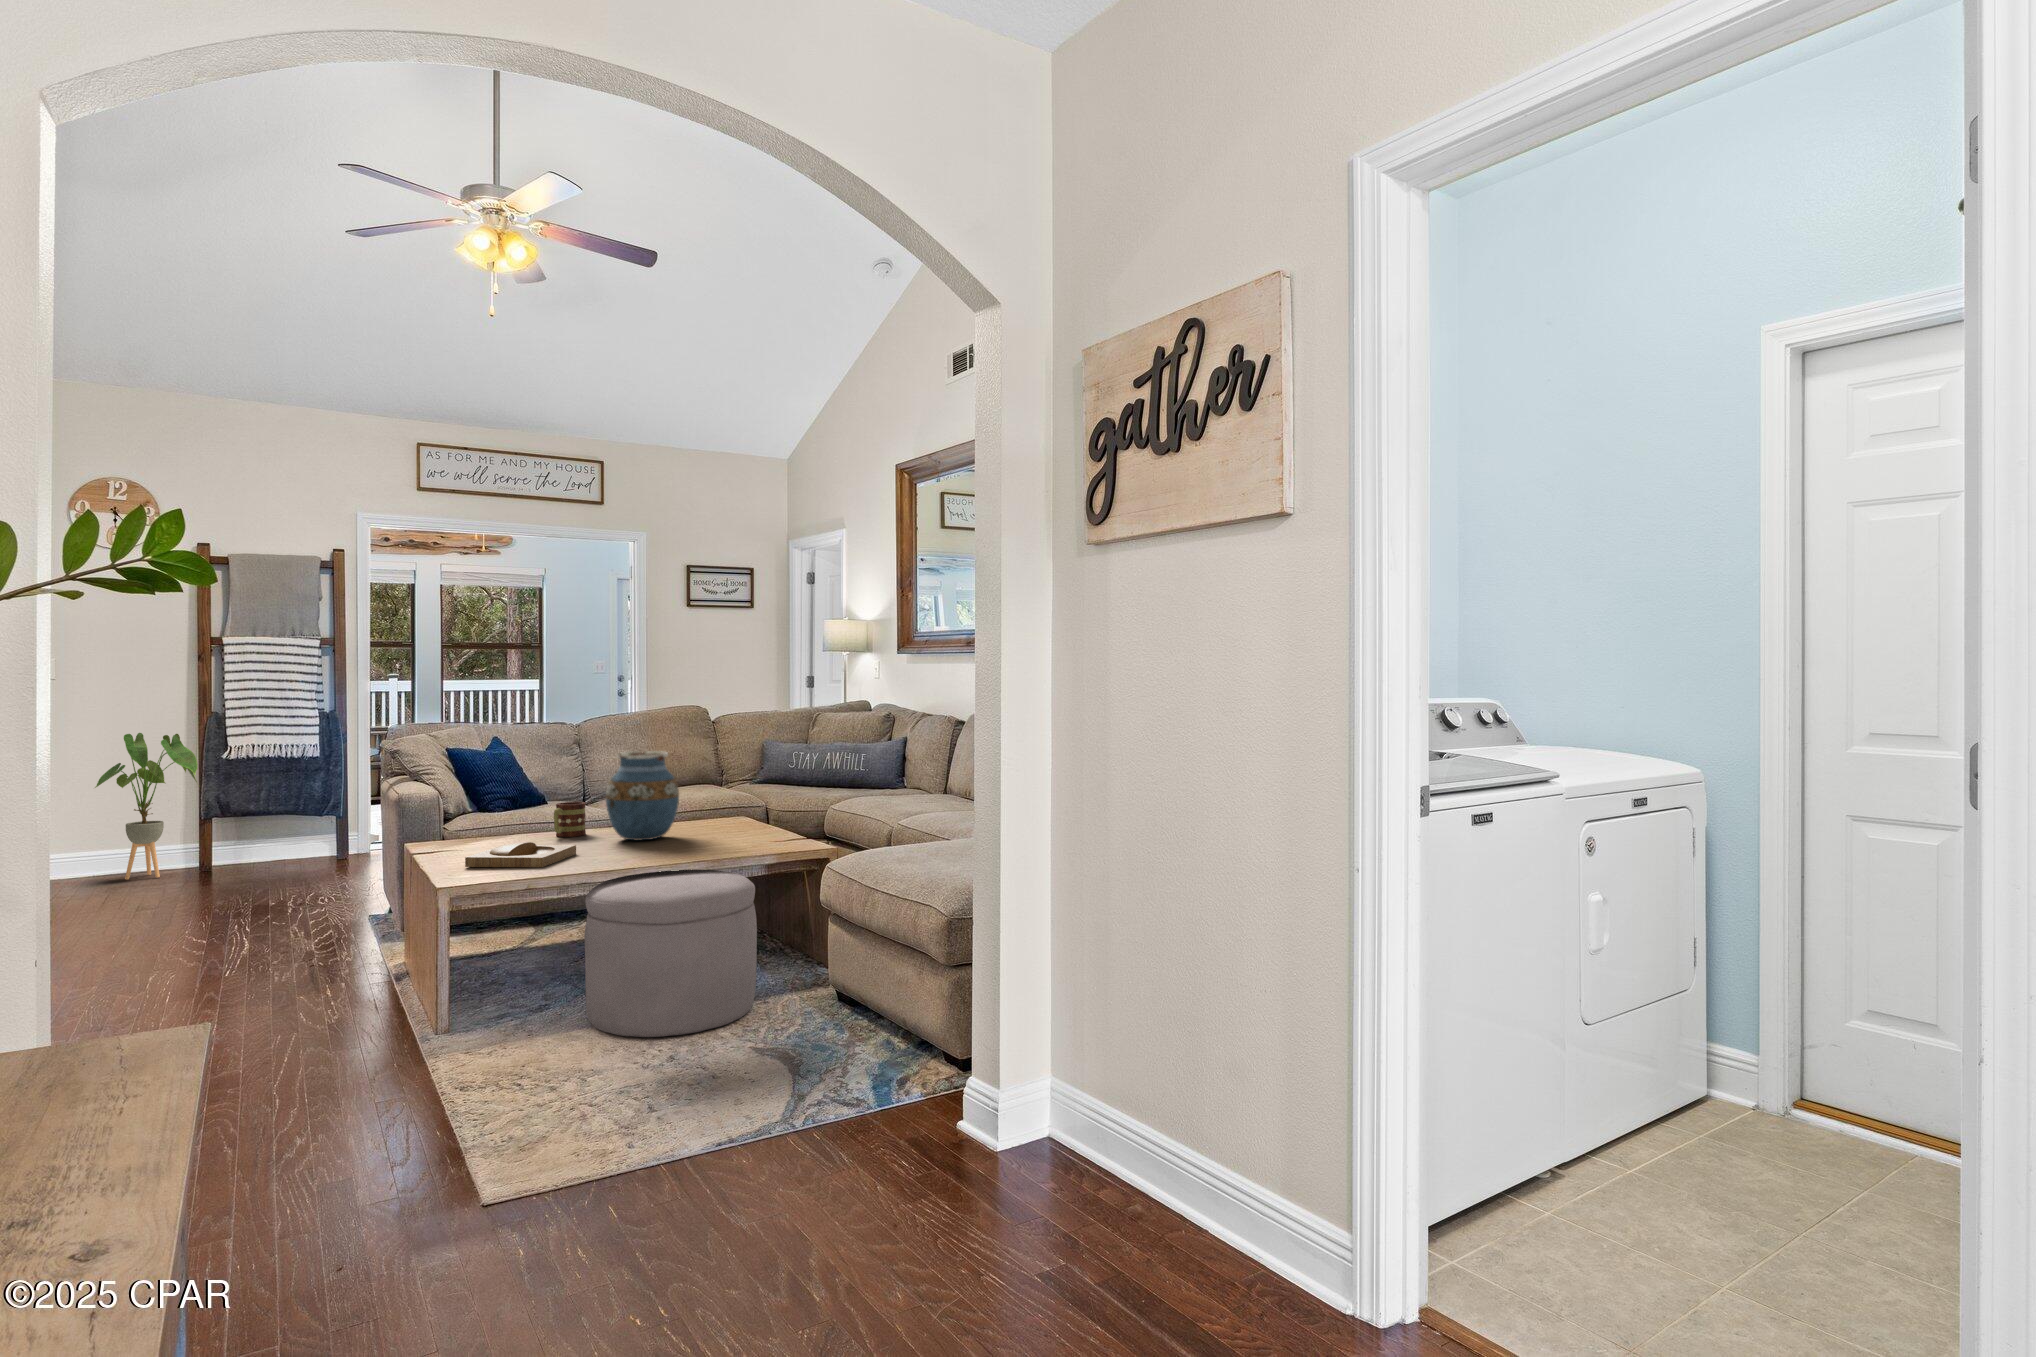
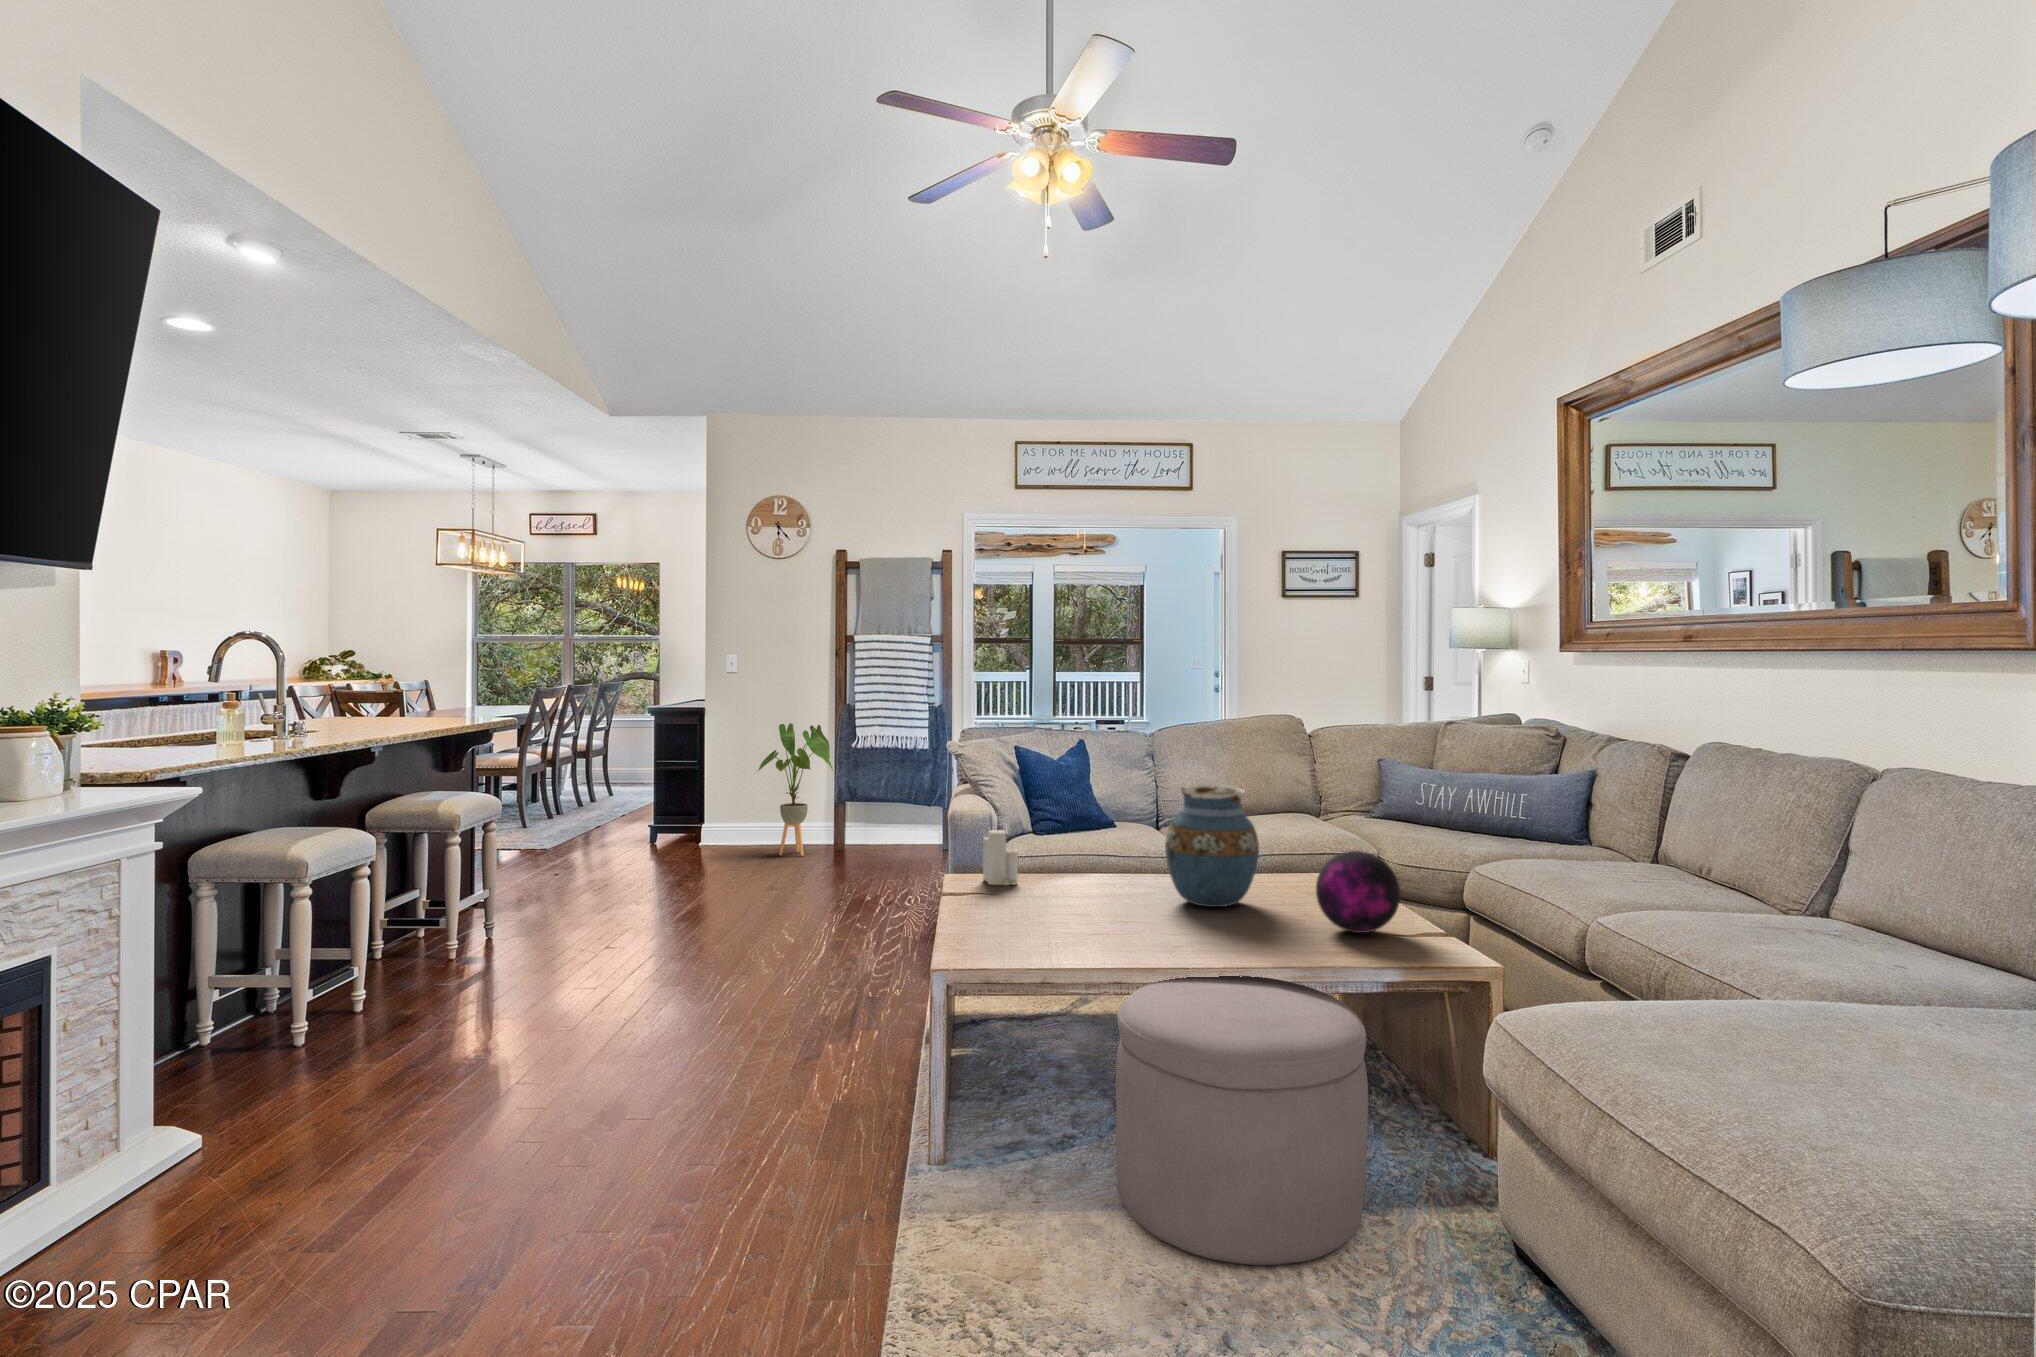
decorative orb: none [722,786,778,842] -> present [1316,851,1400,933]
candle: none [438,795,473,846] -> present [983,830,1018,885]
mug: present [554,802,586,837] -> none [1107,841,1146,887]
tray: present [465,842,576,867] -> none [989,898,1123,945]

